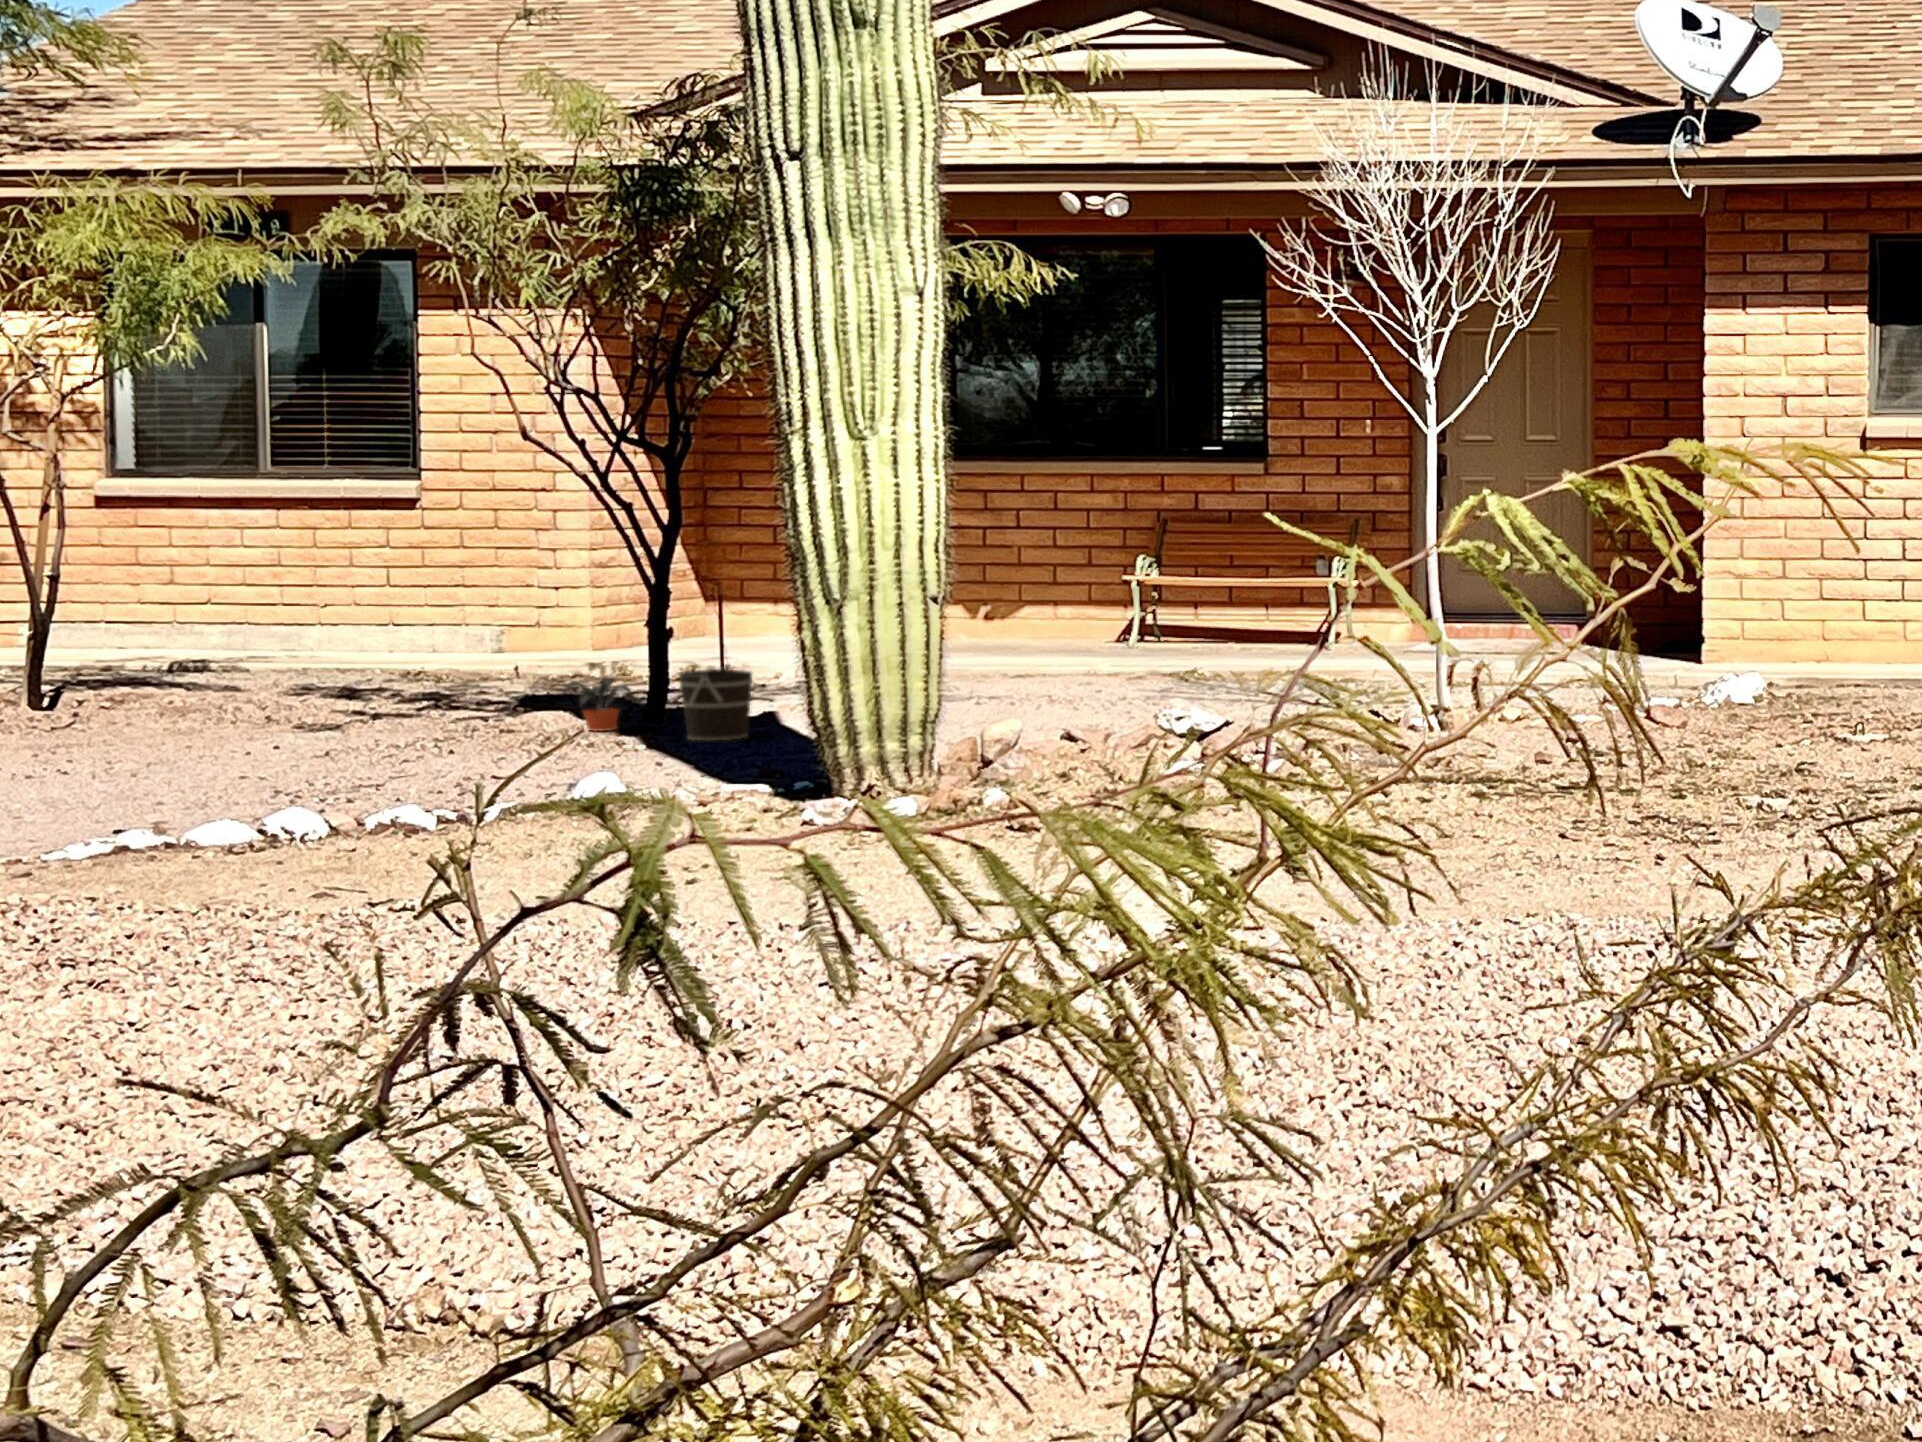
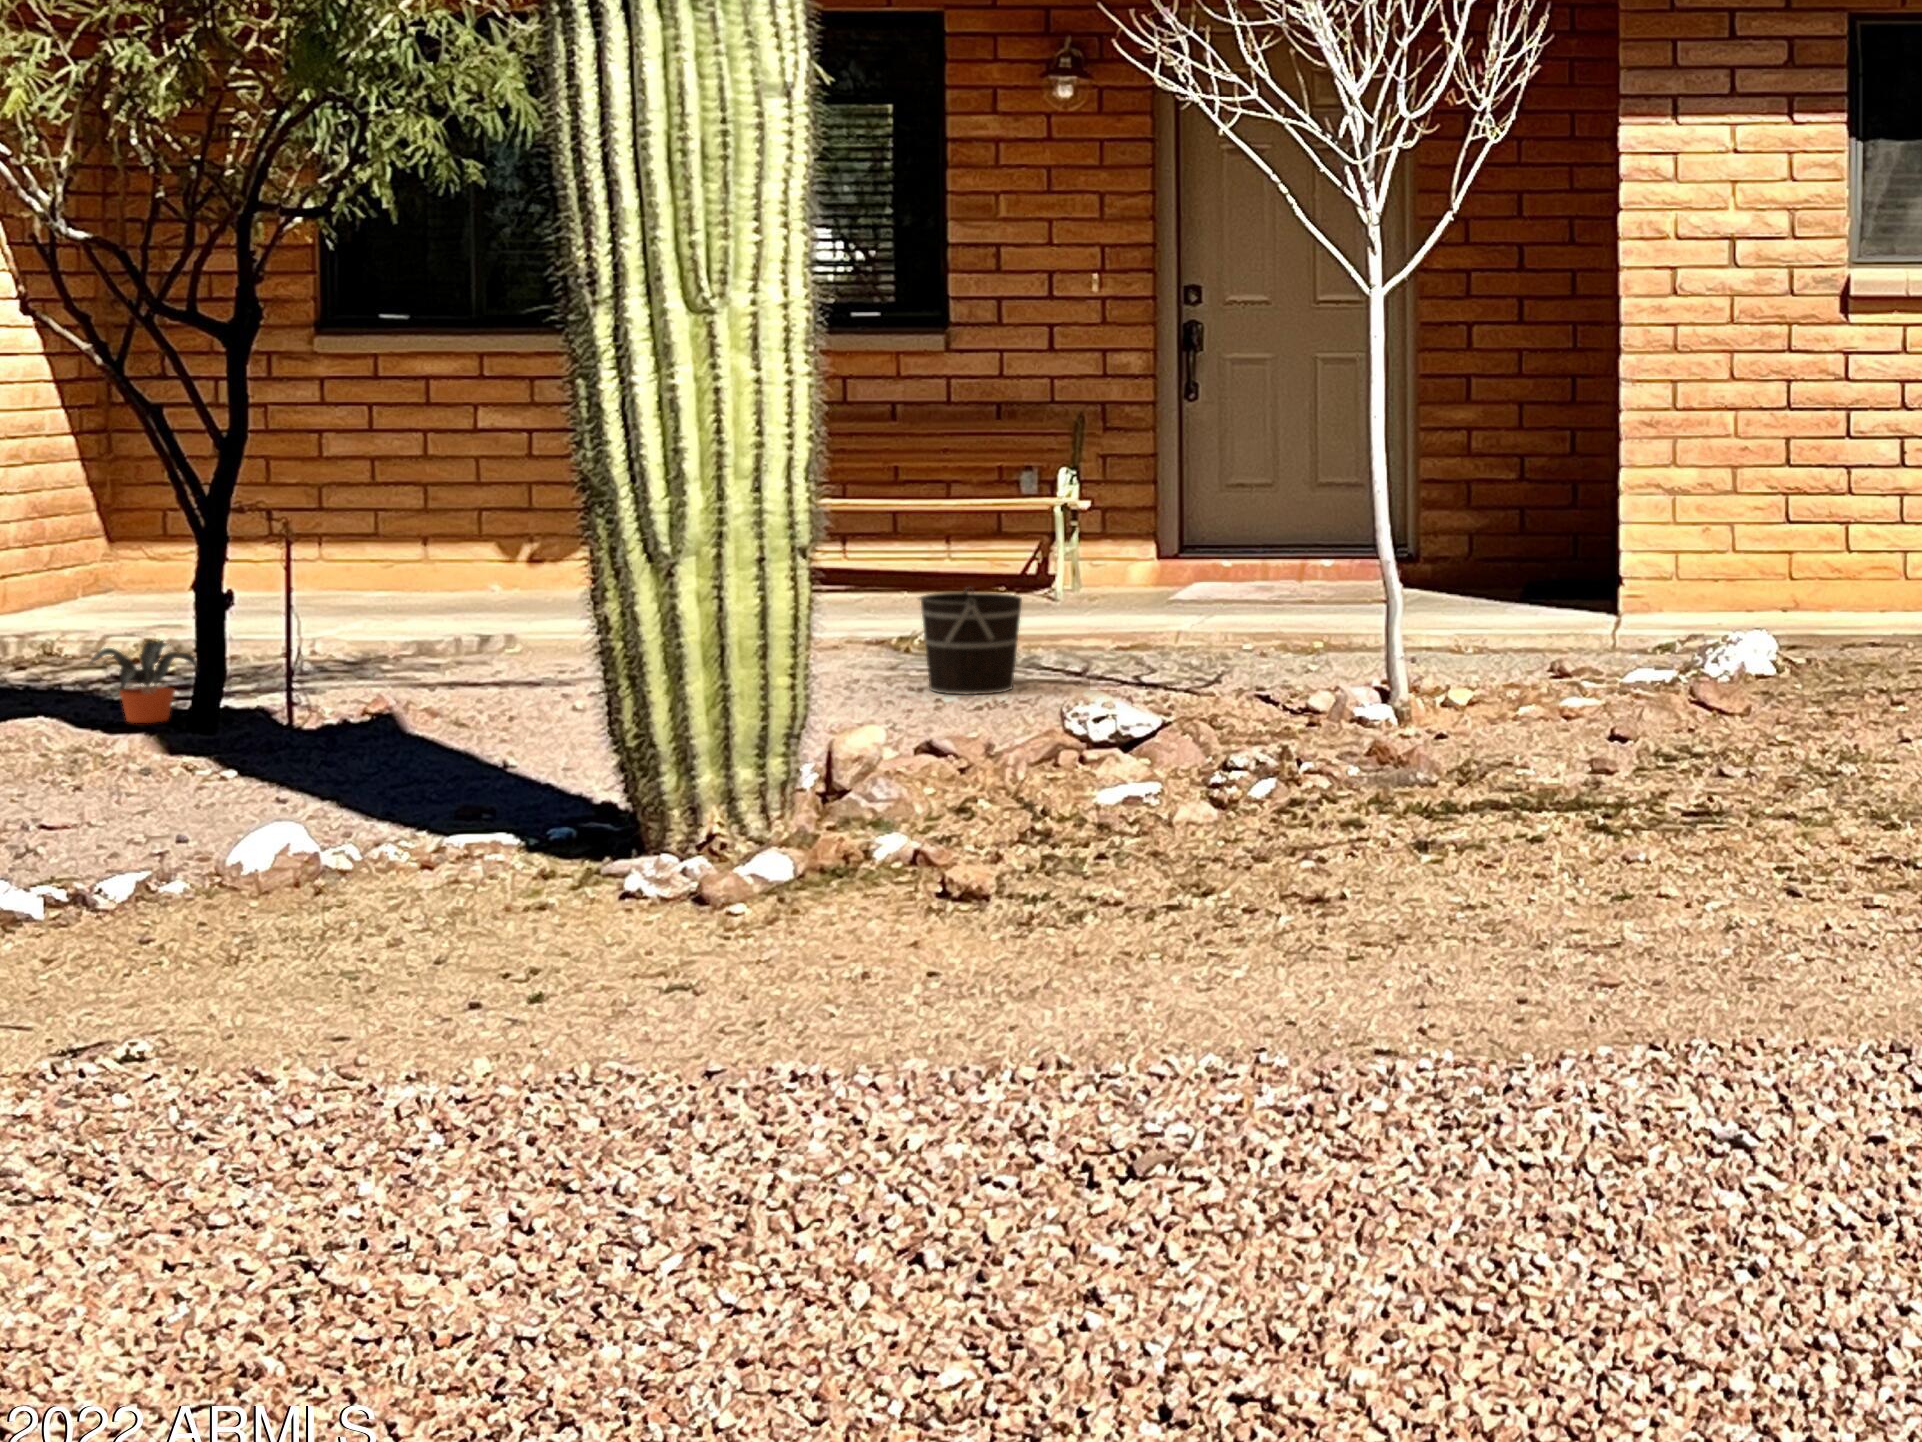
bucket: present [679,668,752,740] -> present [919,590,1022,695]

